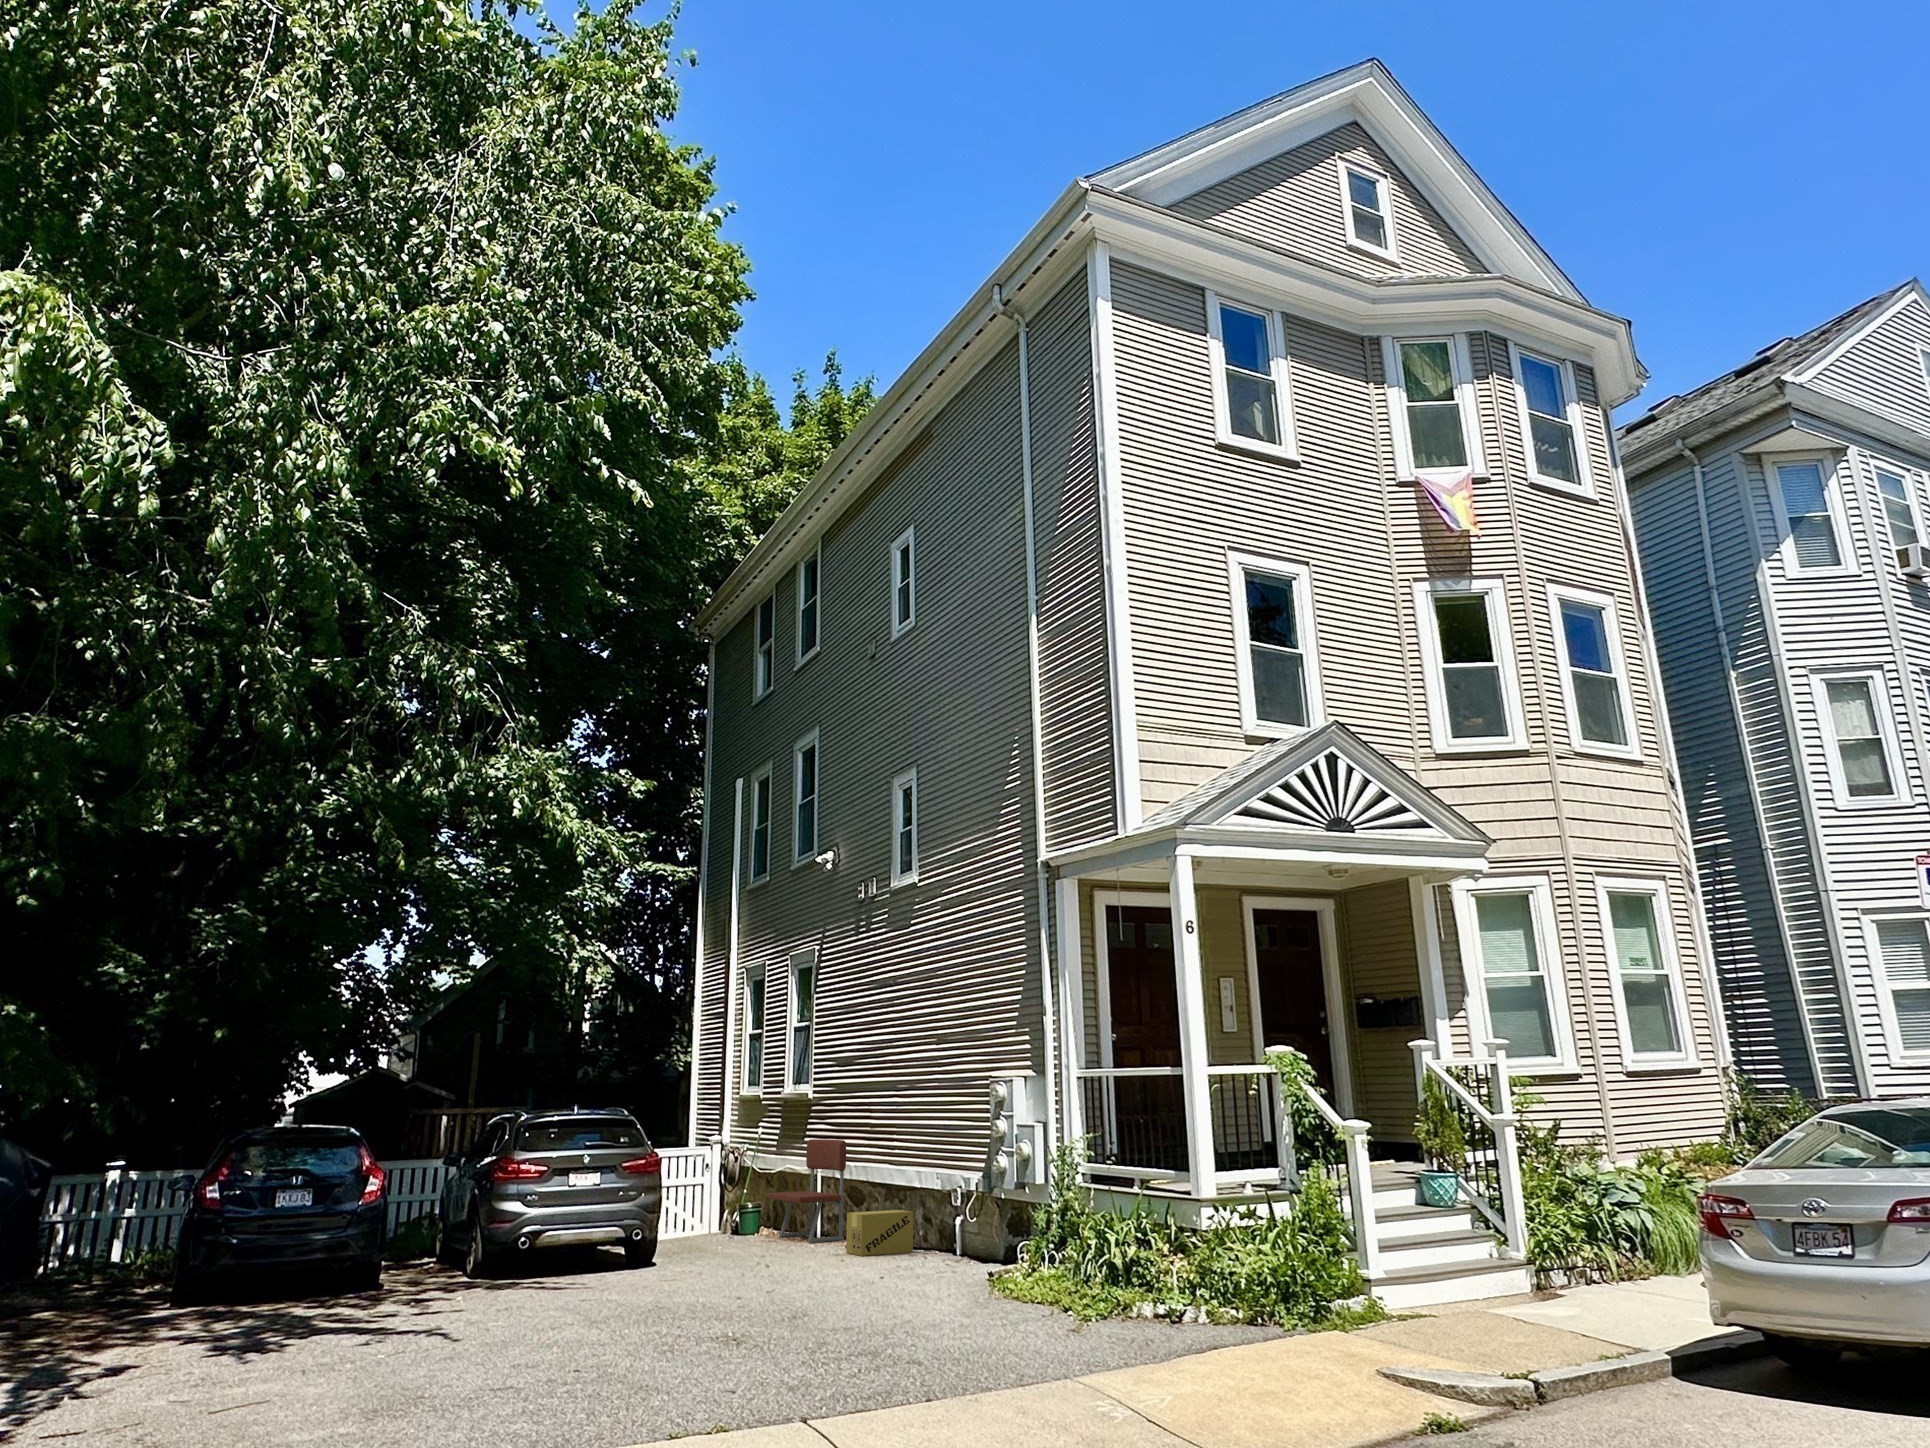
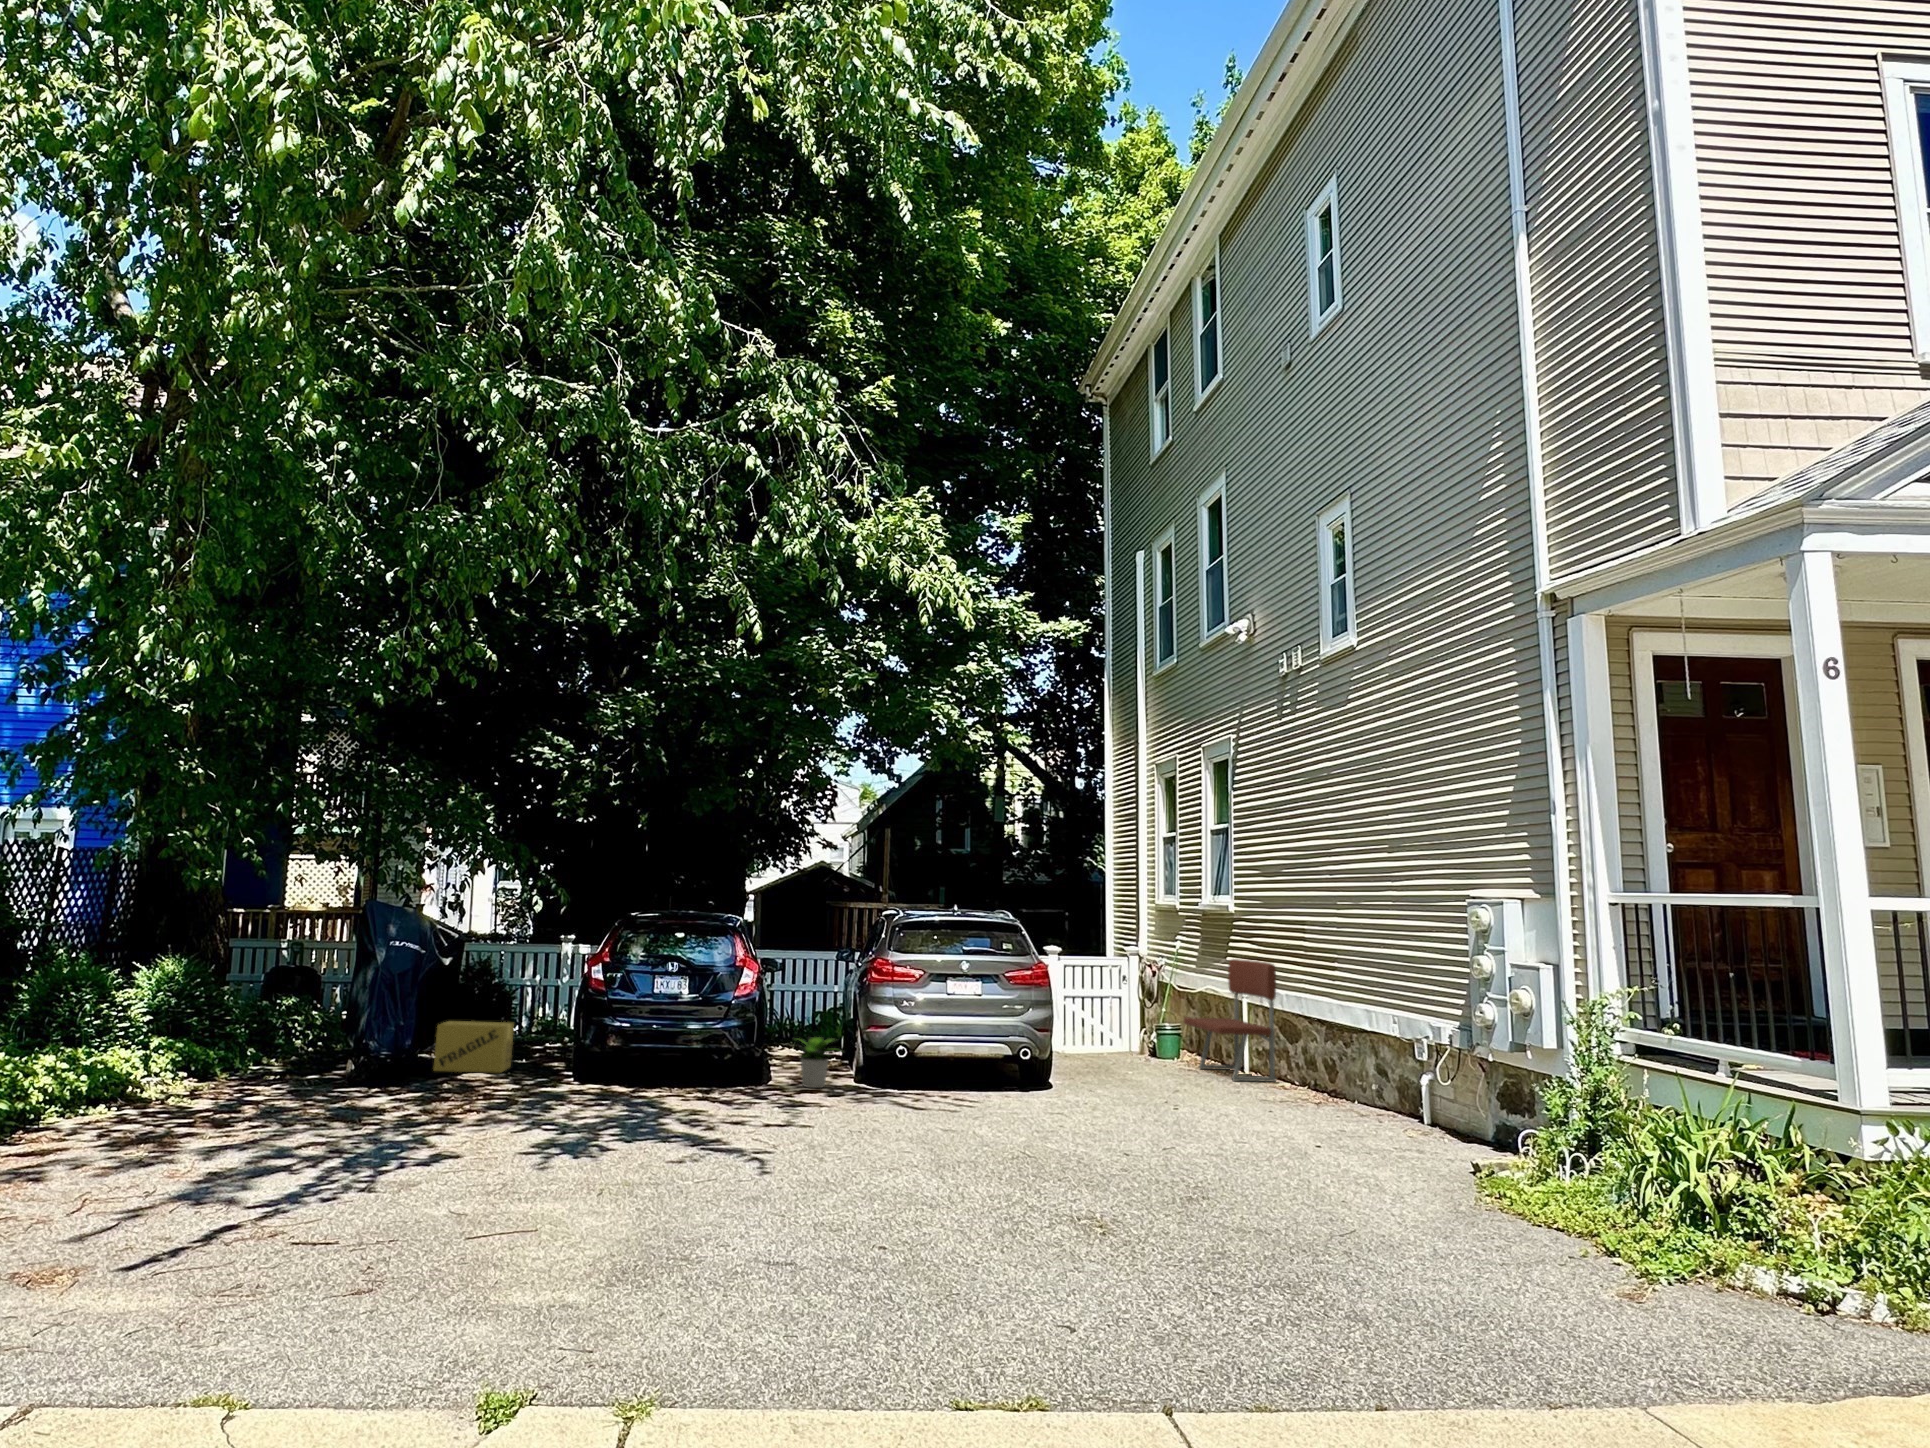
cardboard box: present [846,1210,913,1256] -> present [433,1021,514,1073]
potted plant: none [420,1233,475,1281] -> present [795,1037,843,1088]

